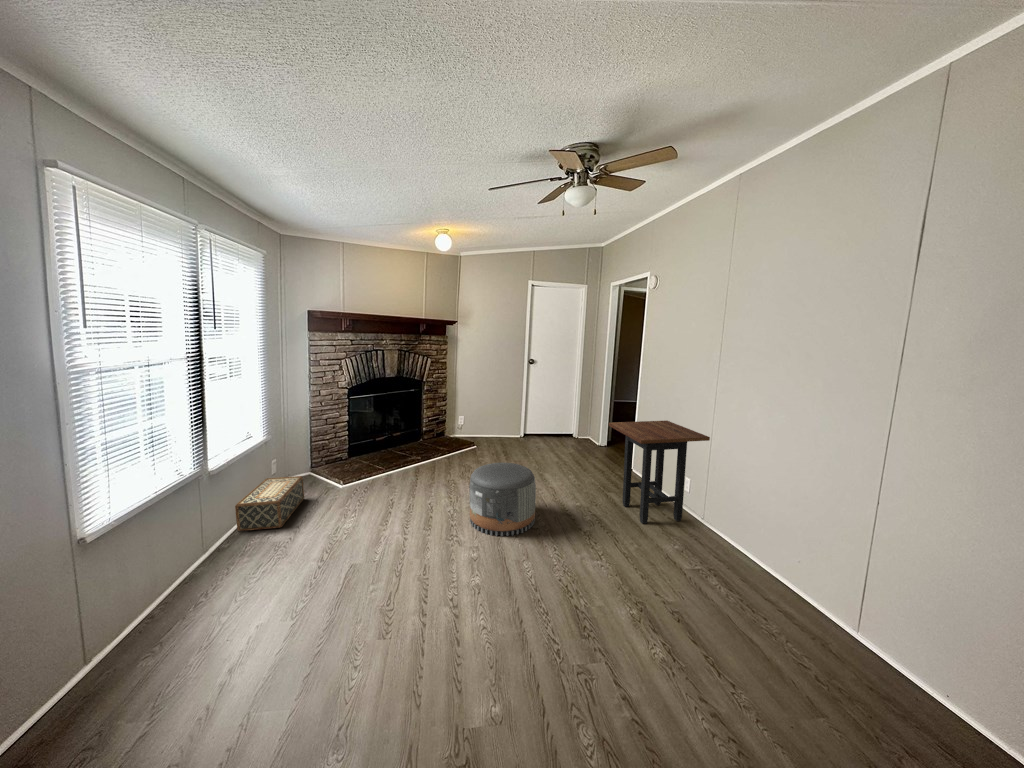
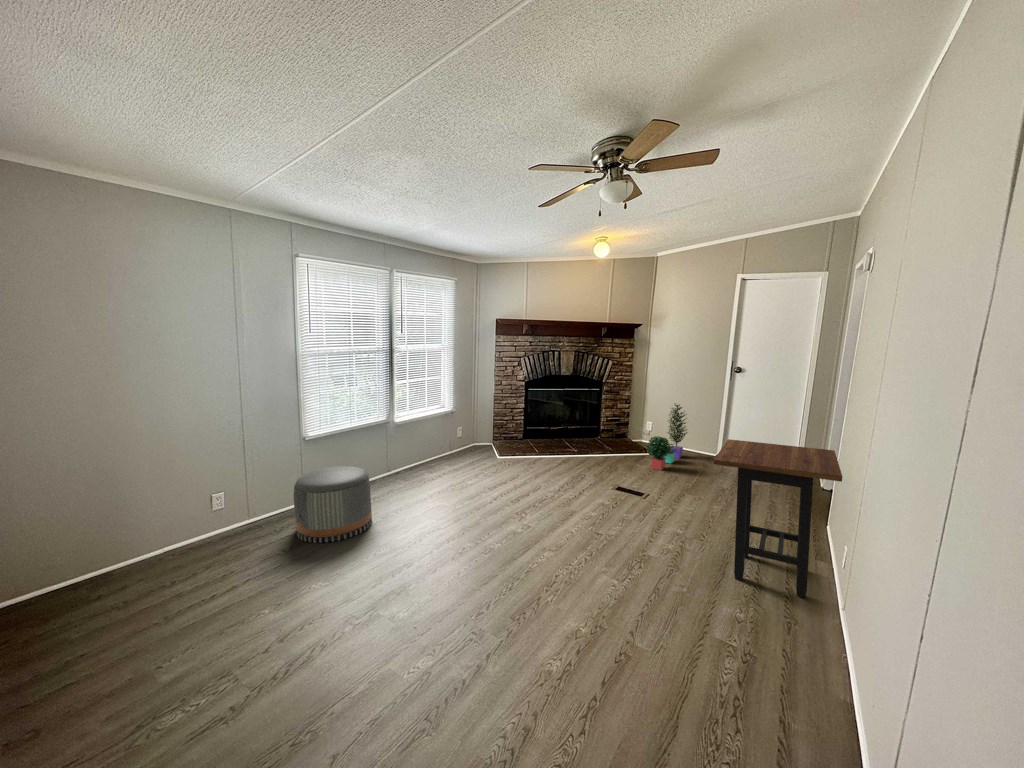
potted plant: none [484,396,505,456] -> present [646,403,688,470]
pouf: present [469,463,536,536] -> present [293,466,372,543]
woven basket: present [235,476,304,531] -> none [411,443,464,477]

